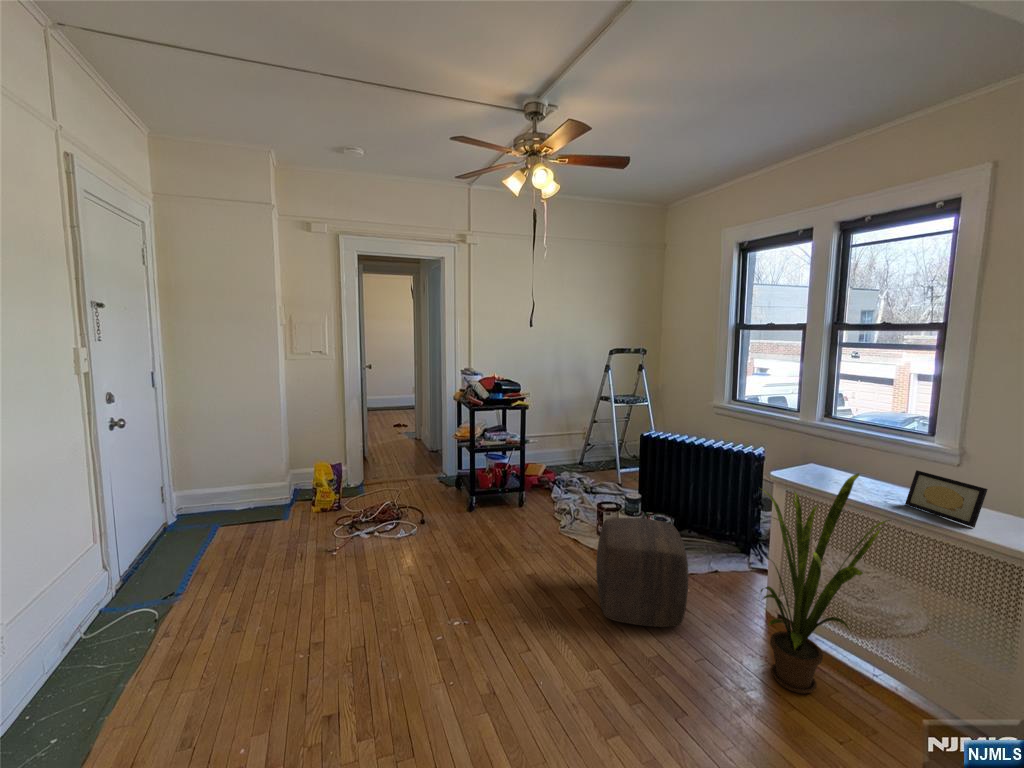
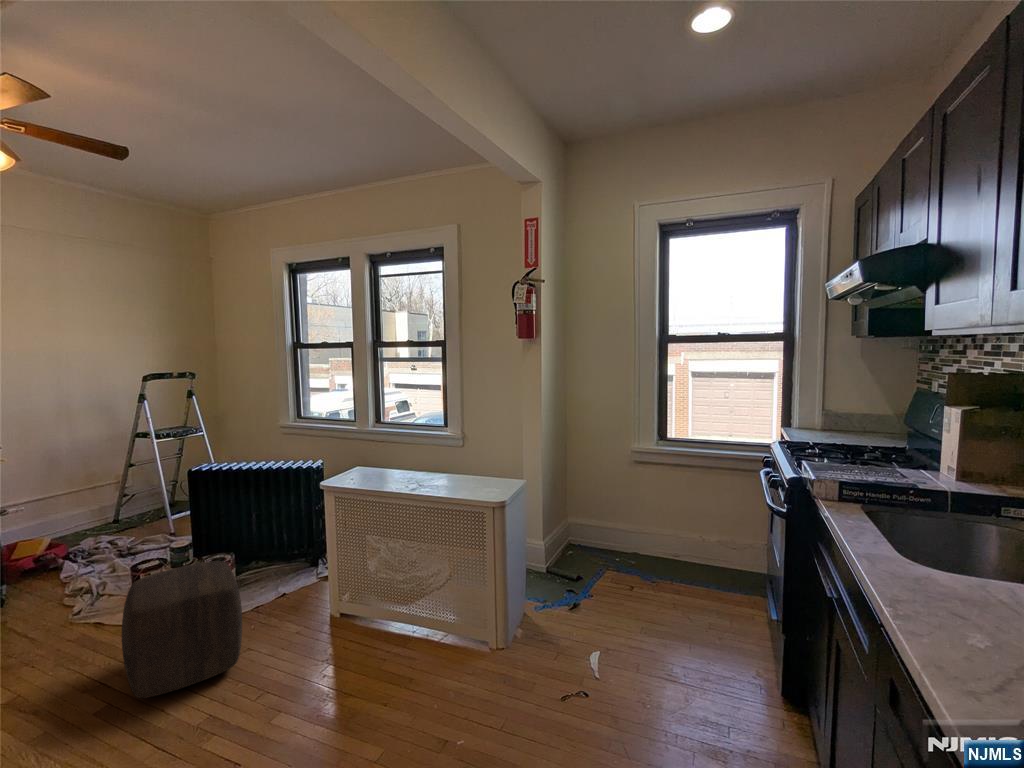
picture frame: present [905,470,988,528] -> none [412,457,452,490]
house plant: present [760,473,889,694] -> none [300,467,399,673]

